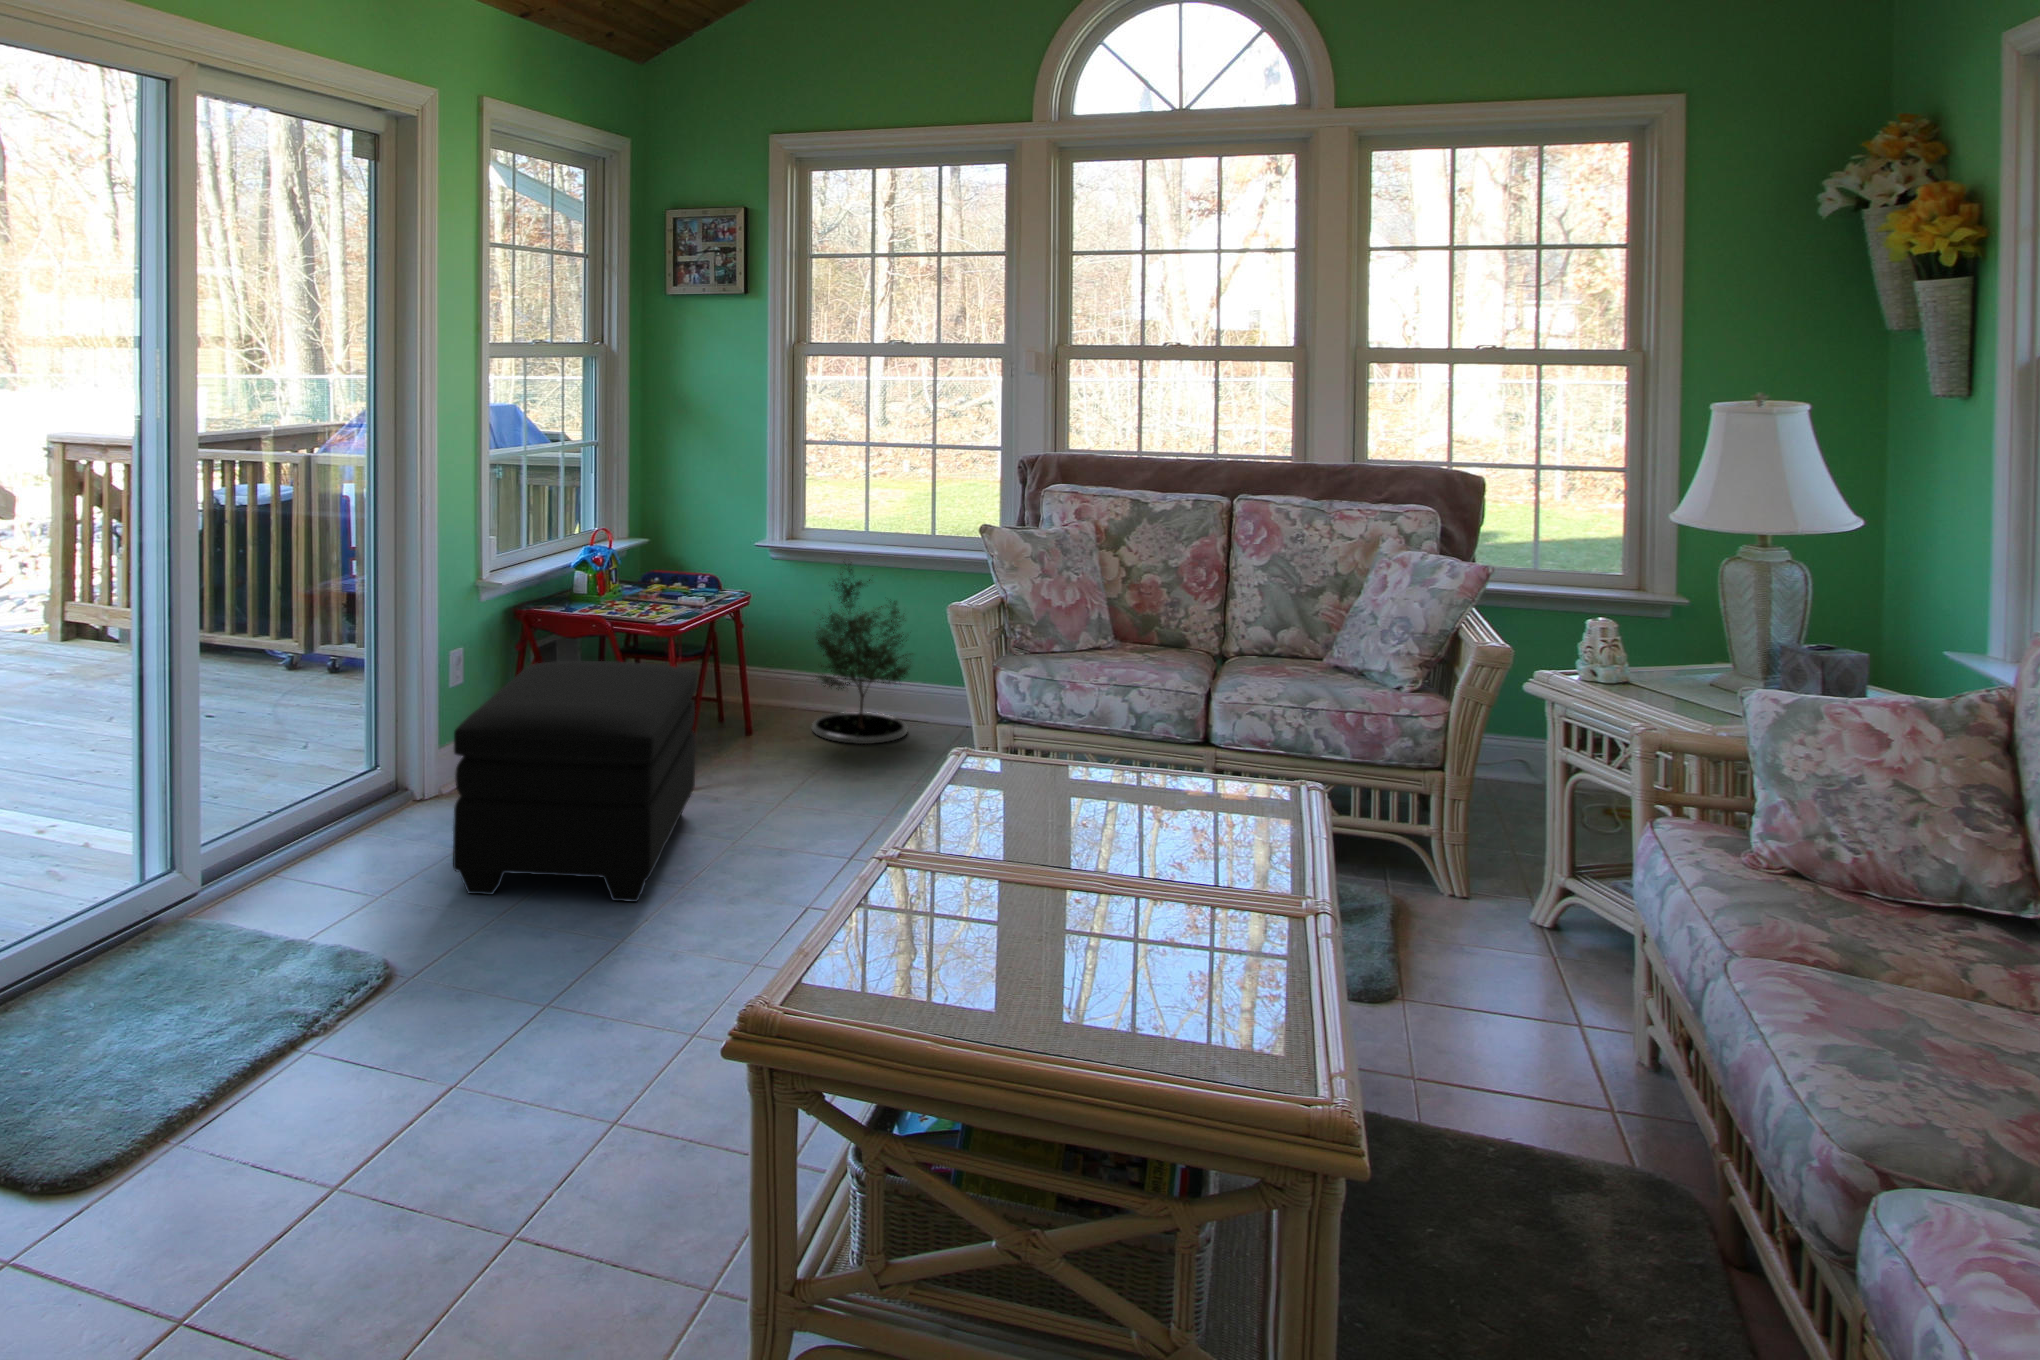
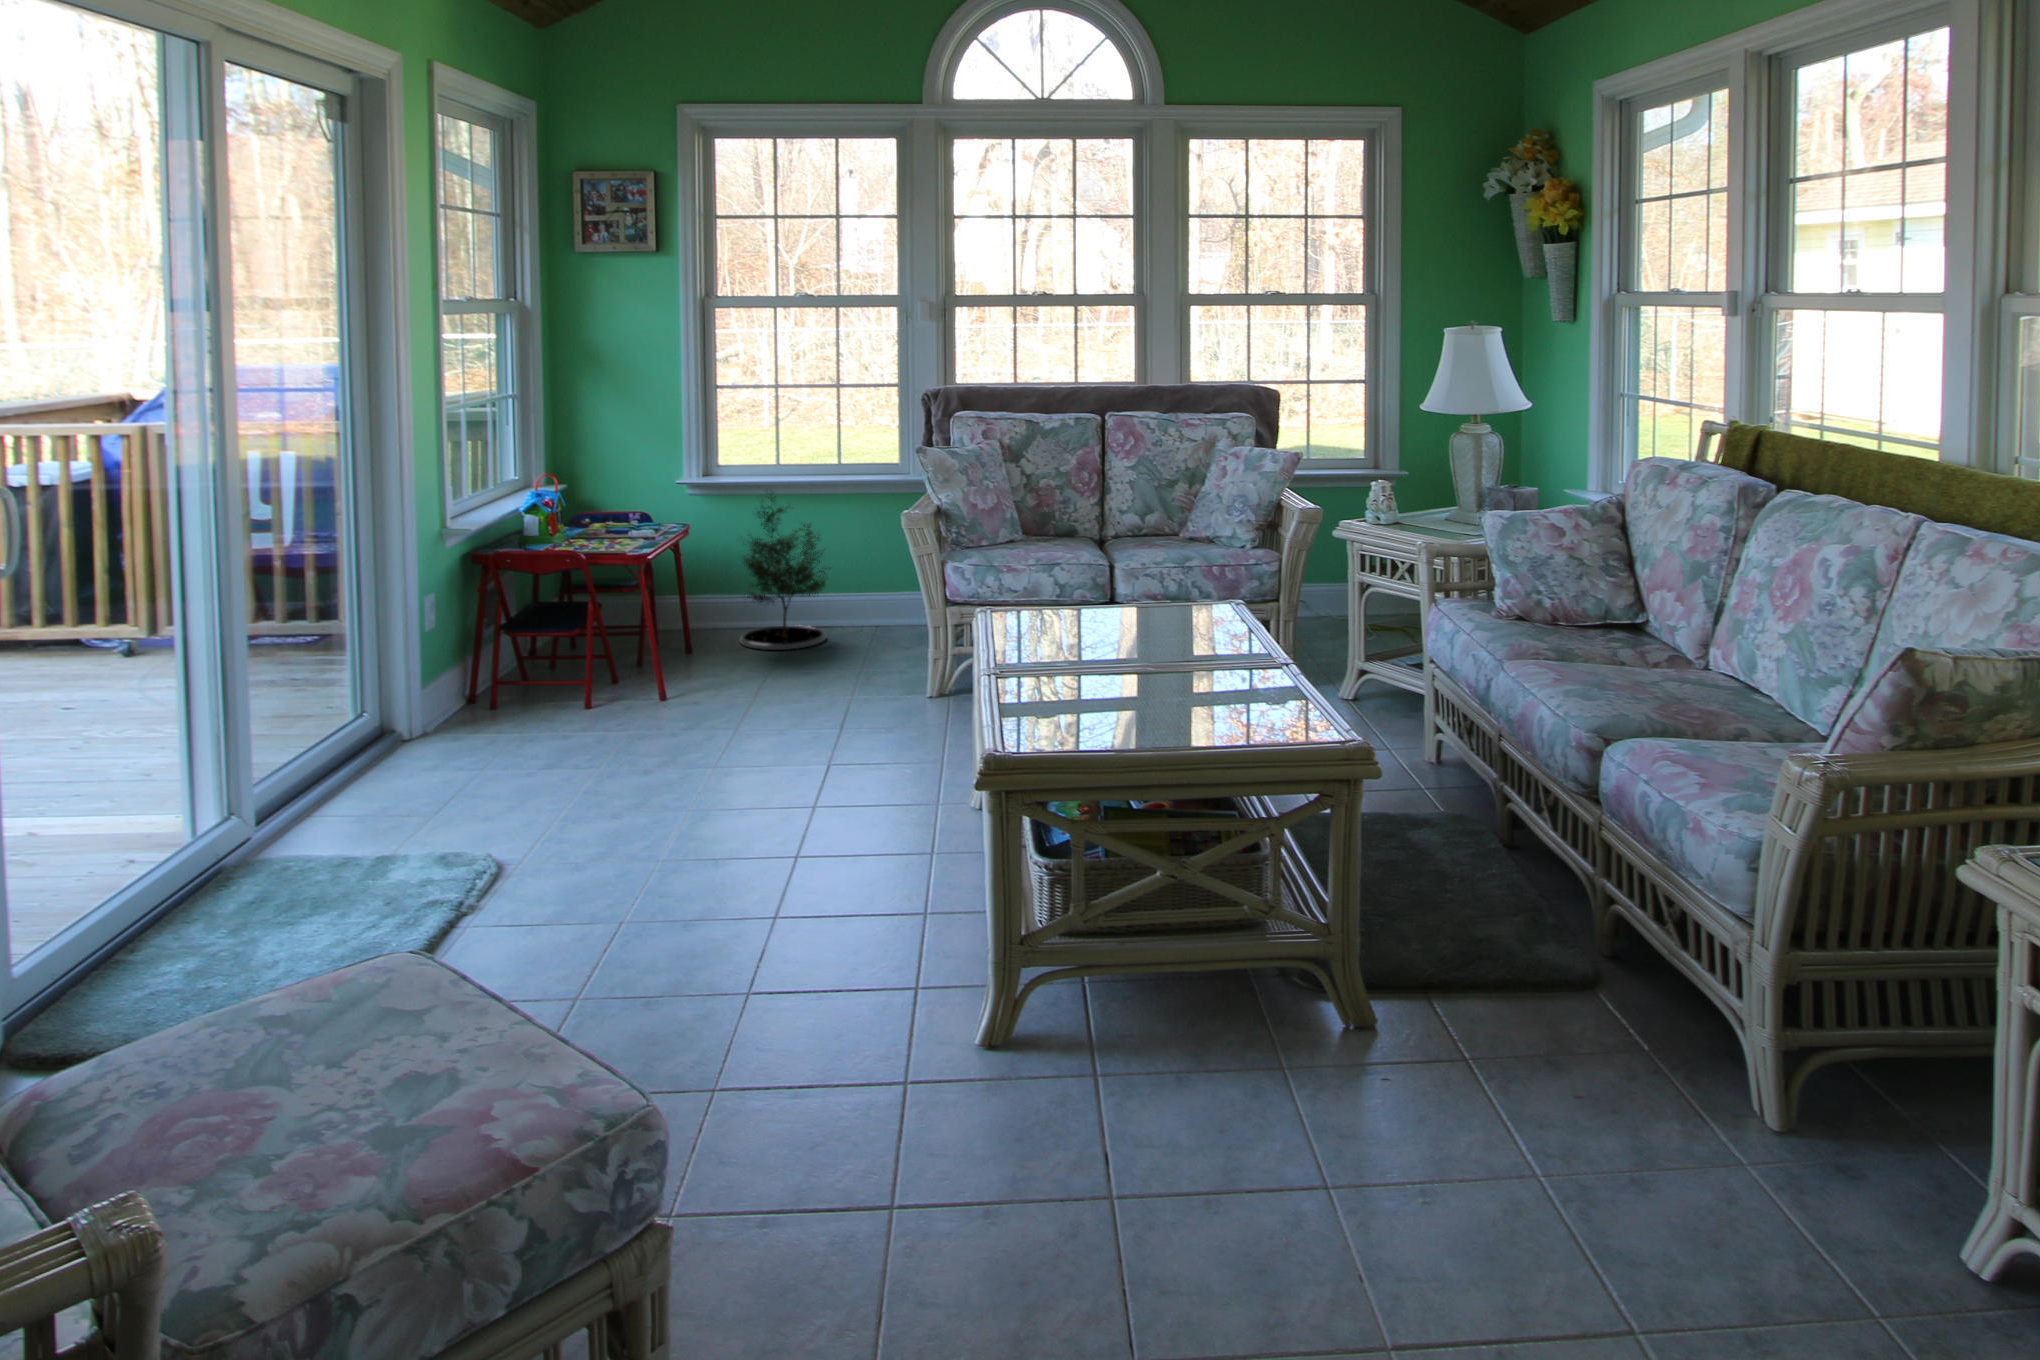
ottoman: present [453,661,697,902] -> none [504,587,693,795]

